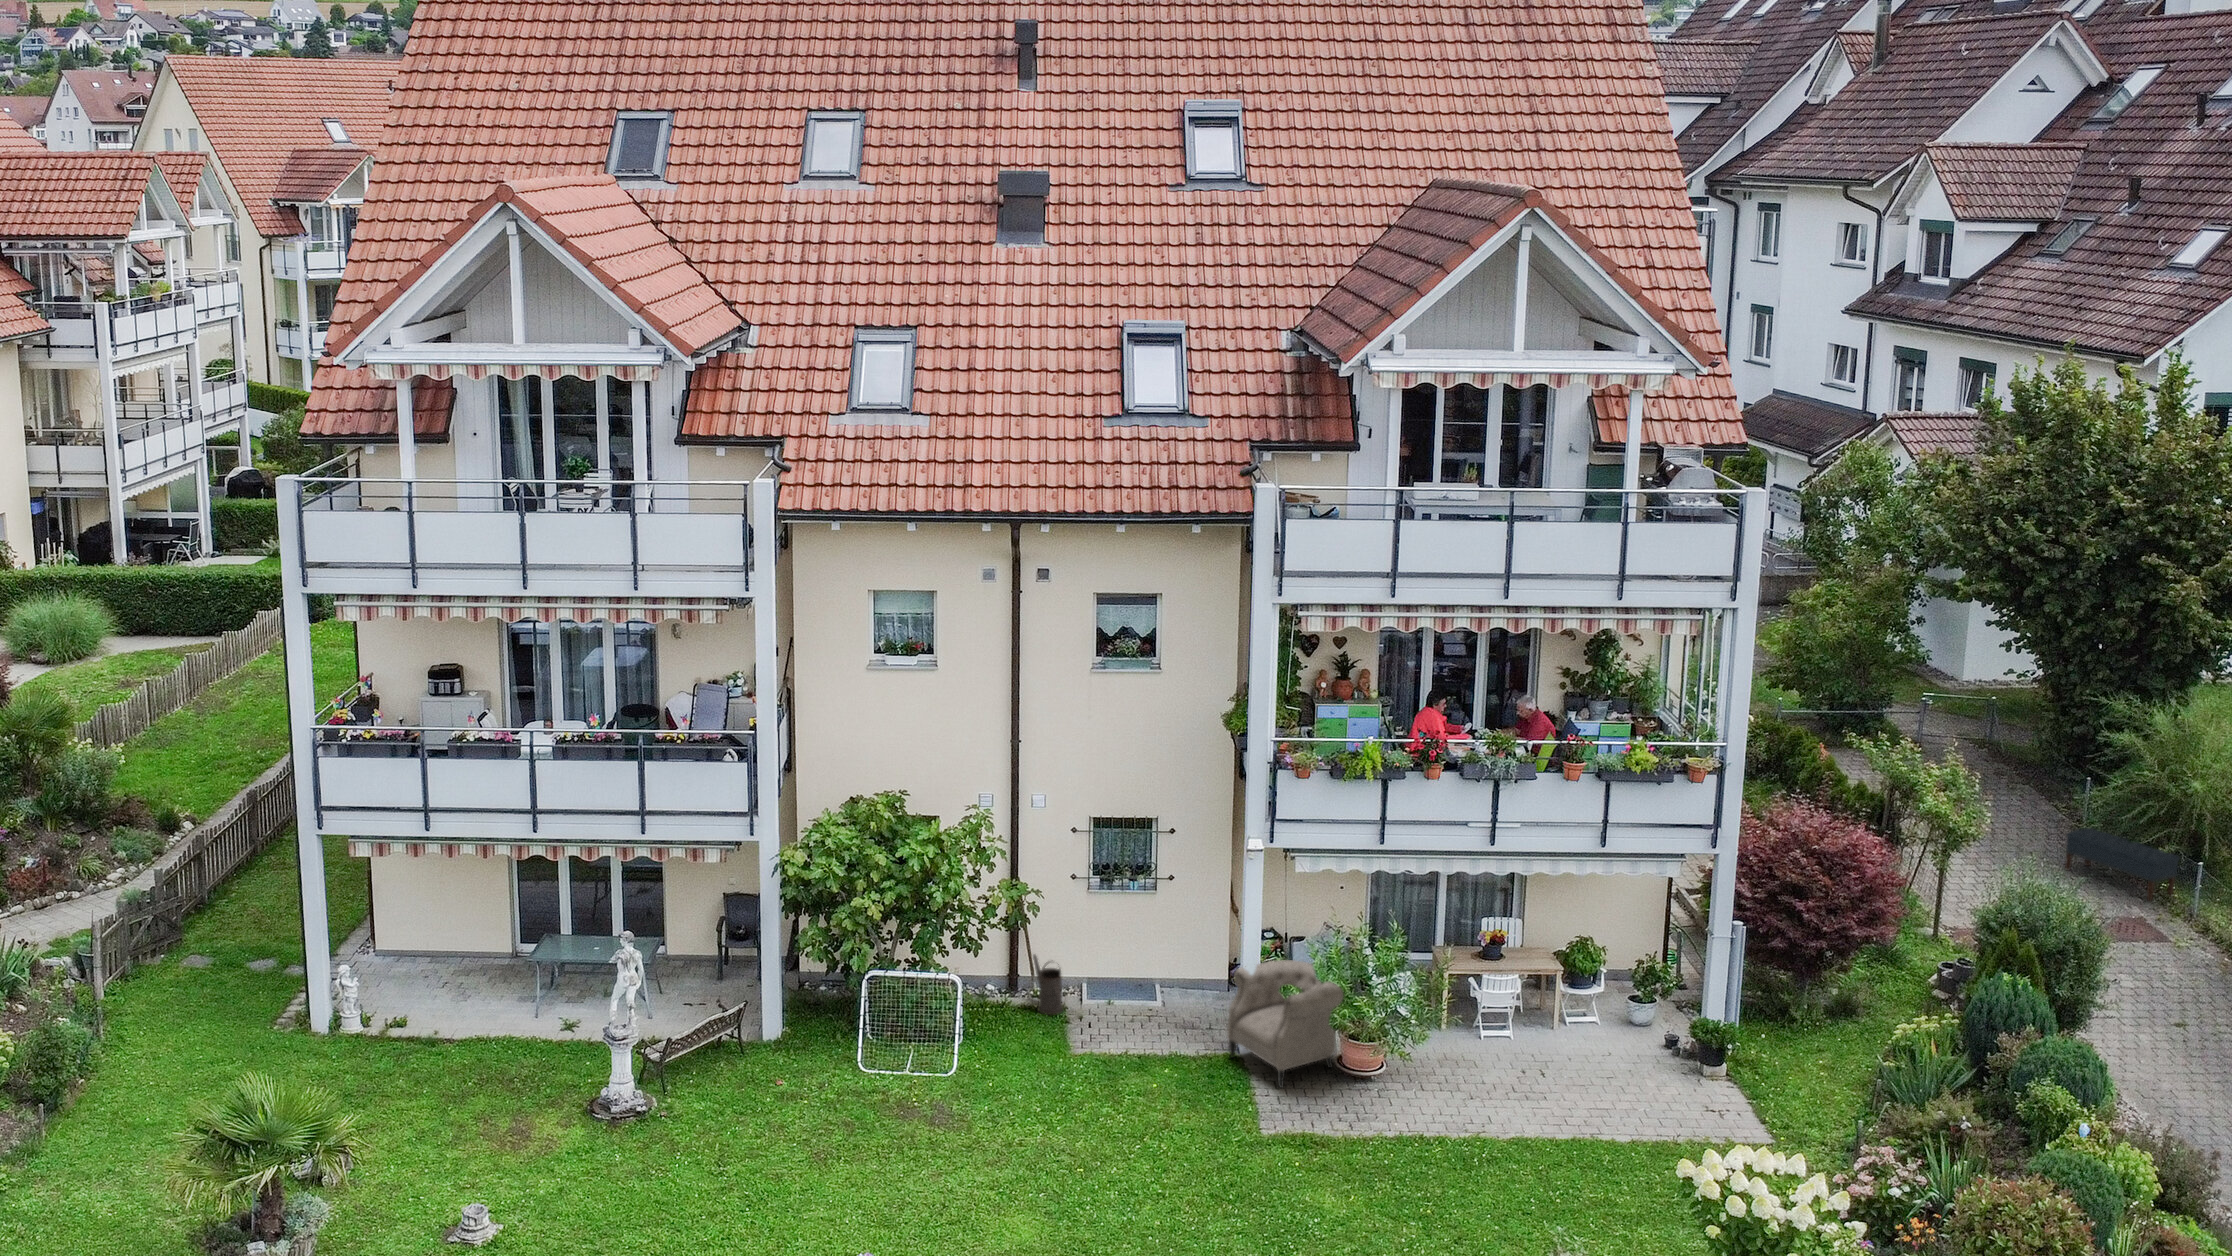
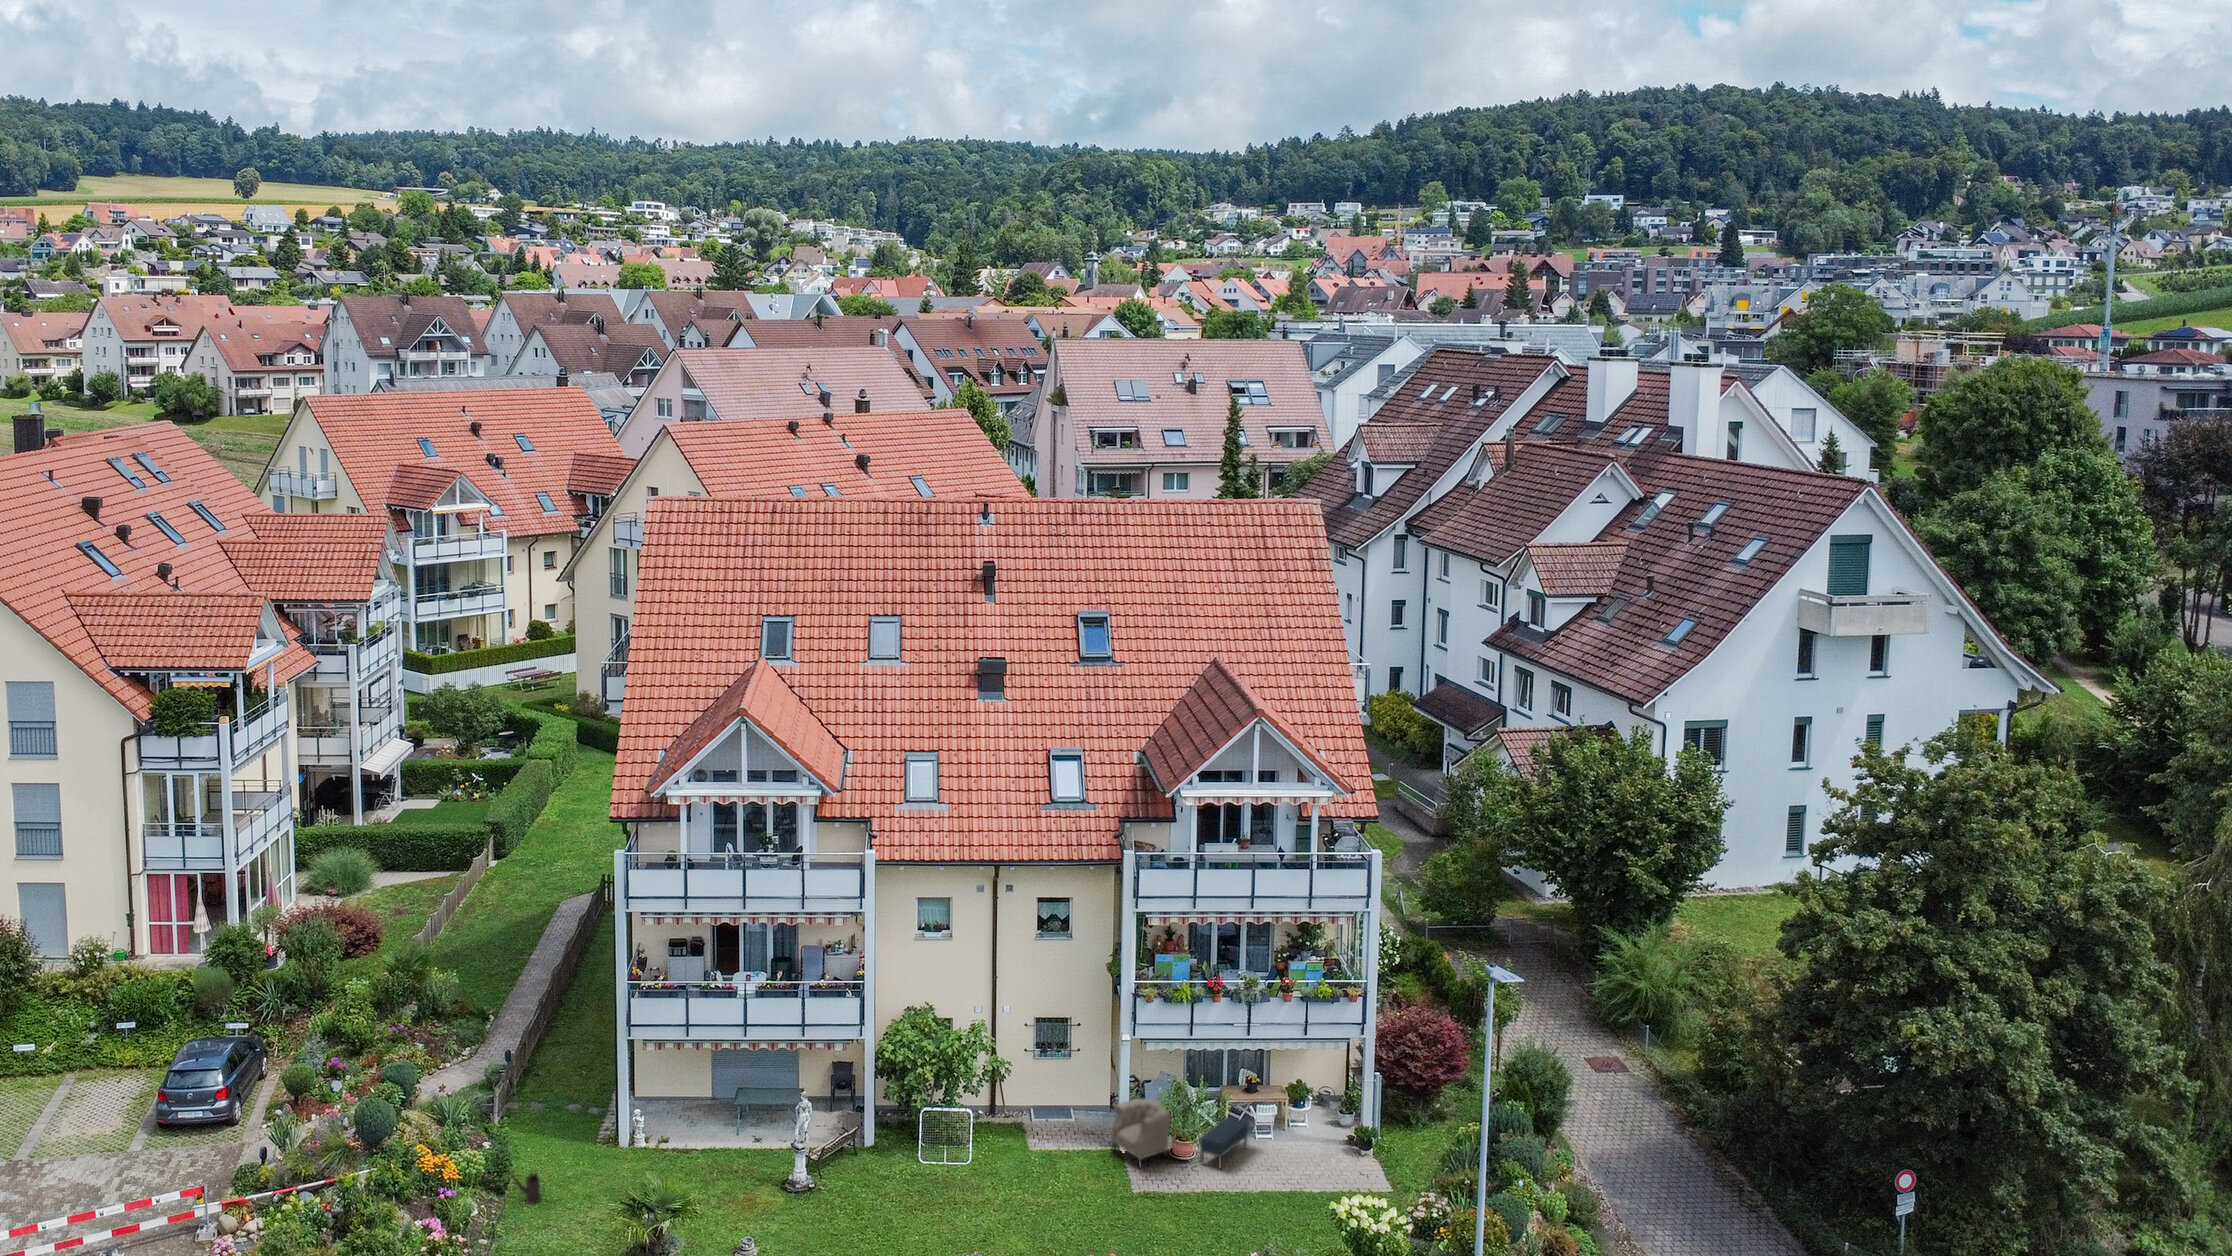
bench: present [2065,828,2179,901] -> present [1200,1116,1249,1169]
watering can: present [1033,955,1063,1015] -> present [511,1172,543,1204]

